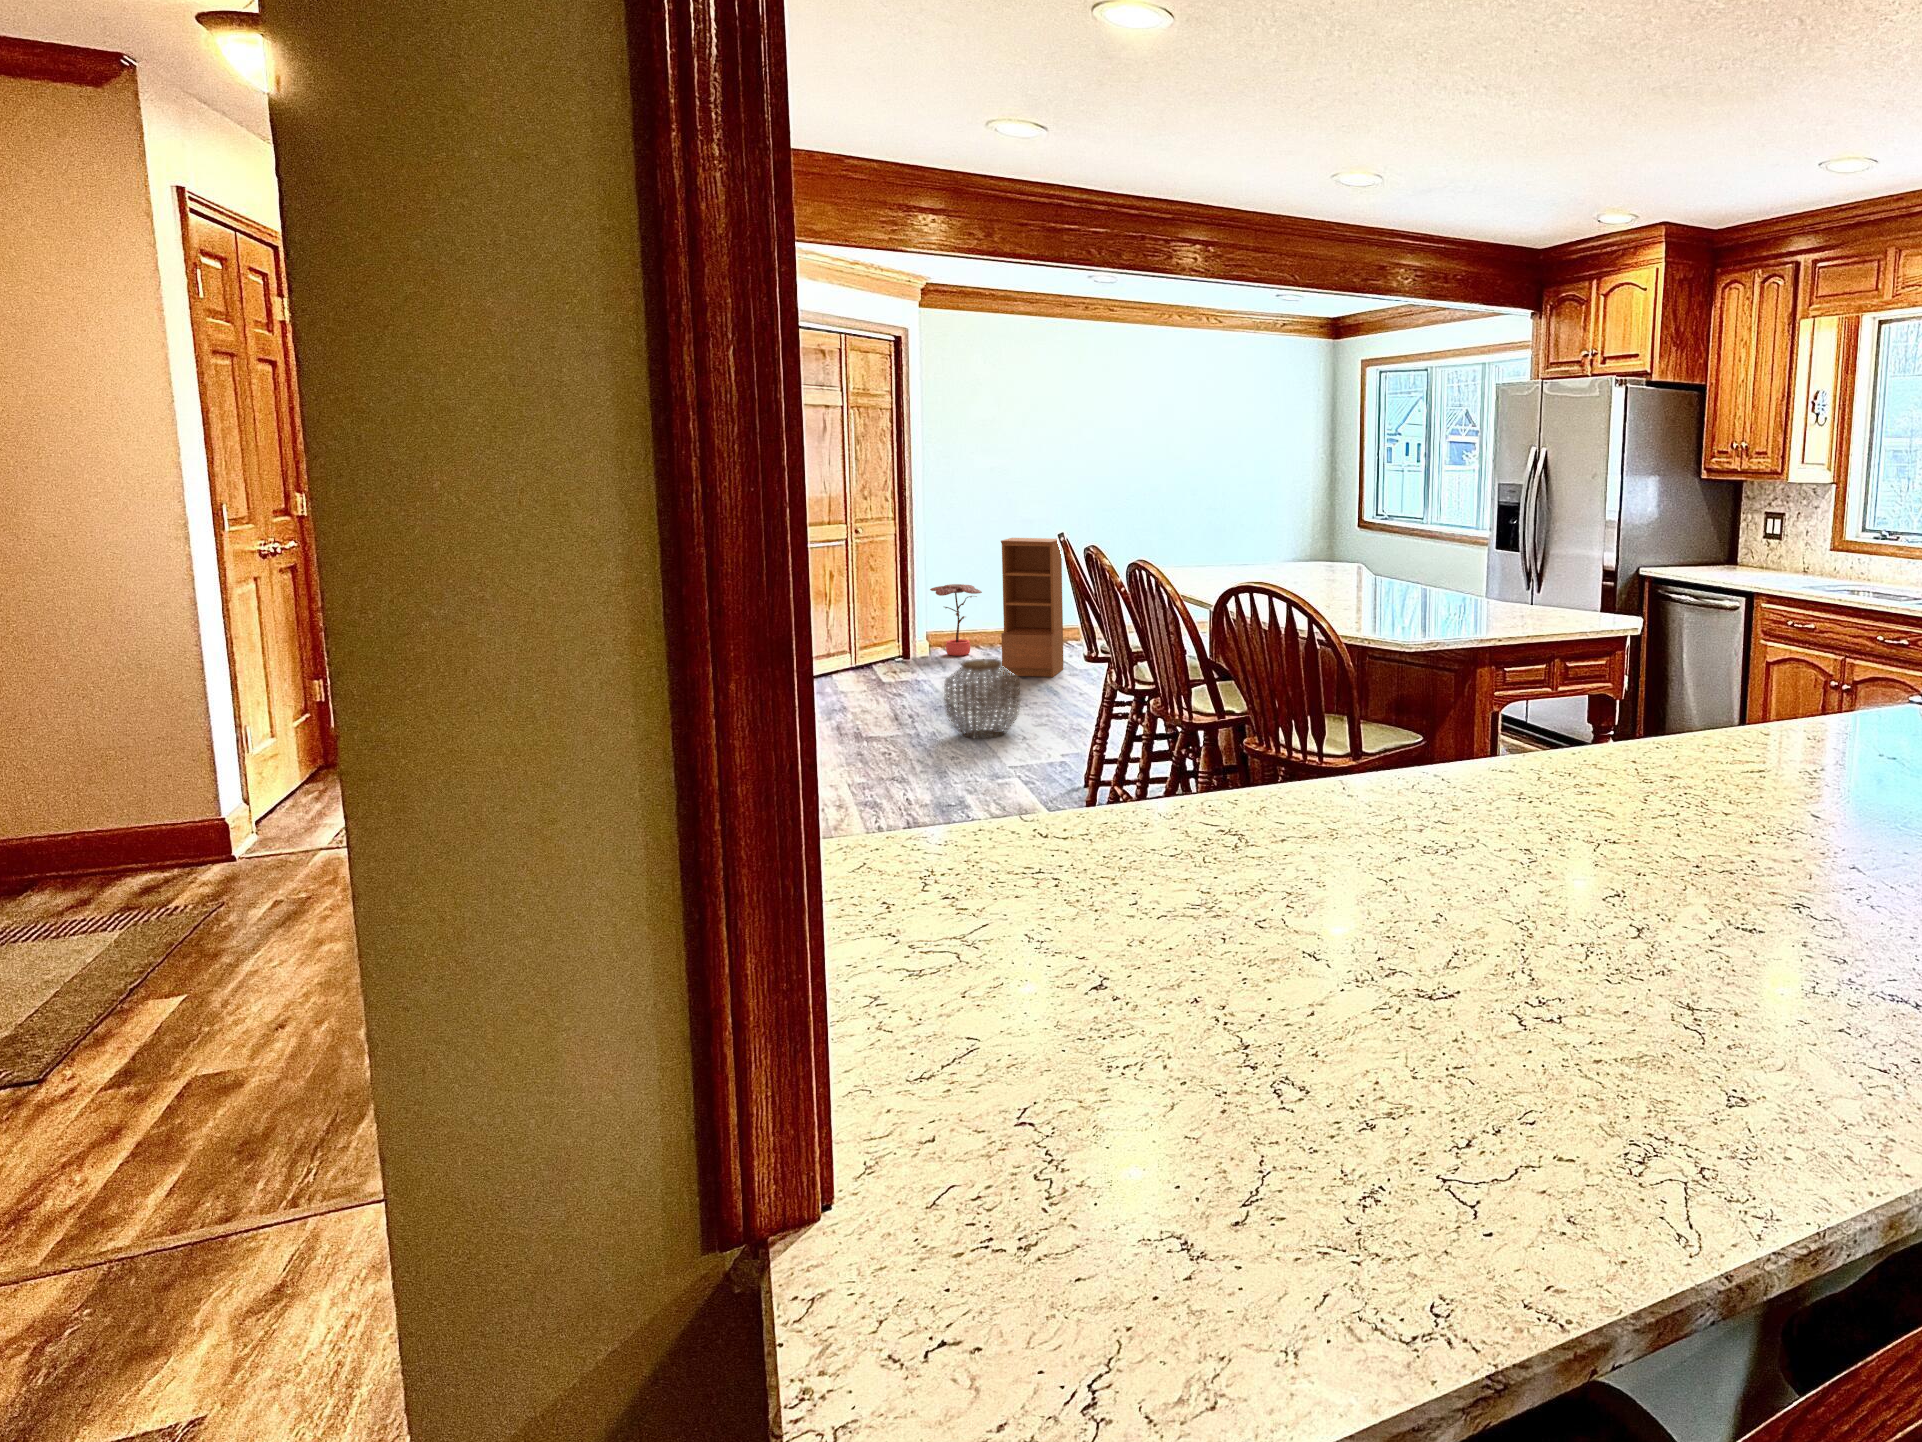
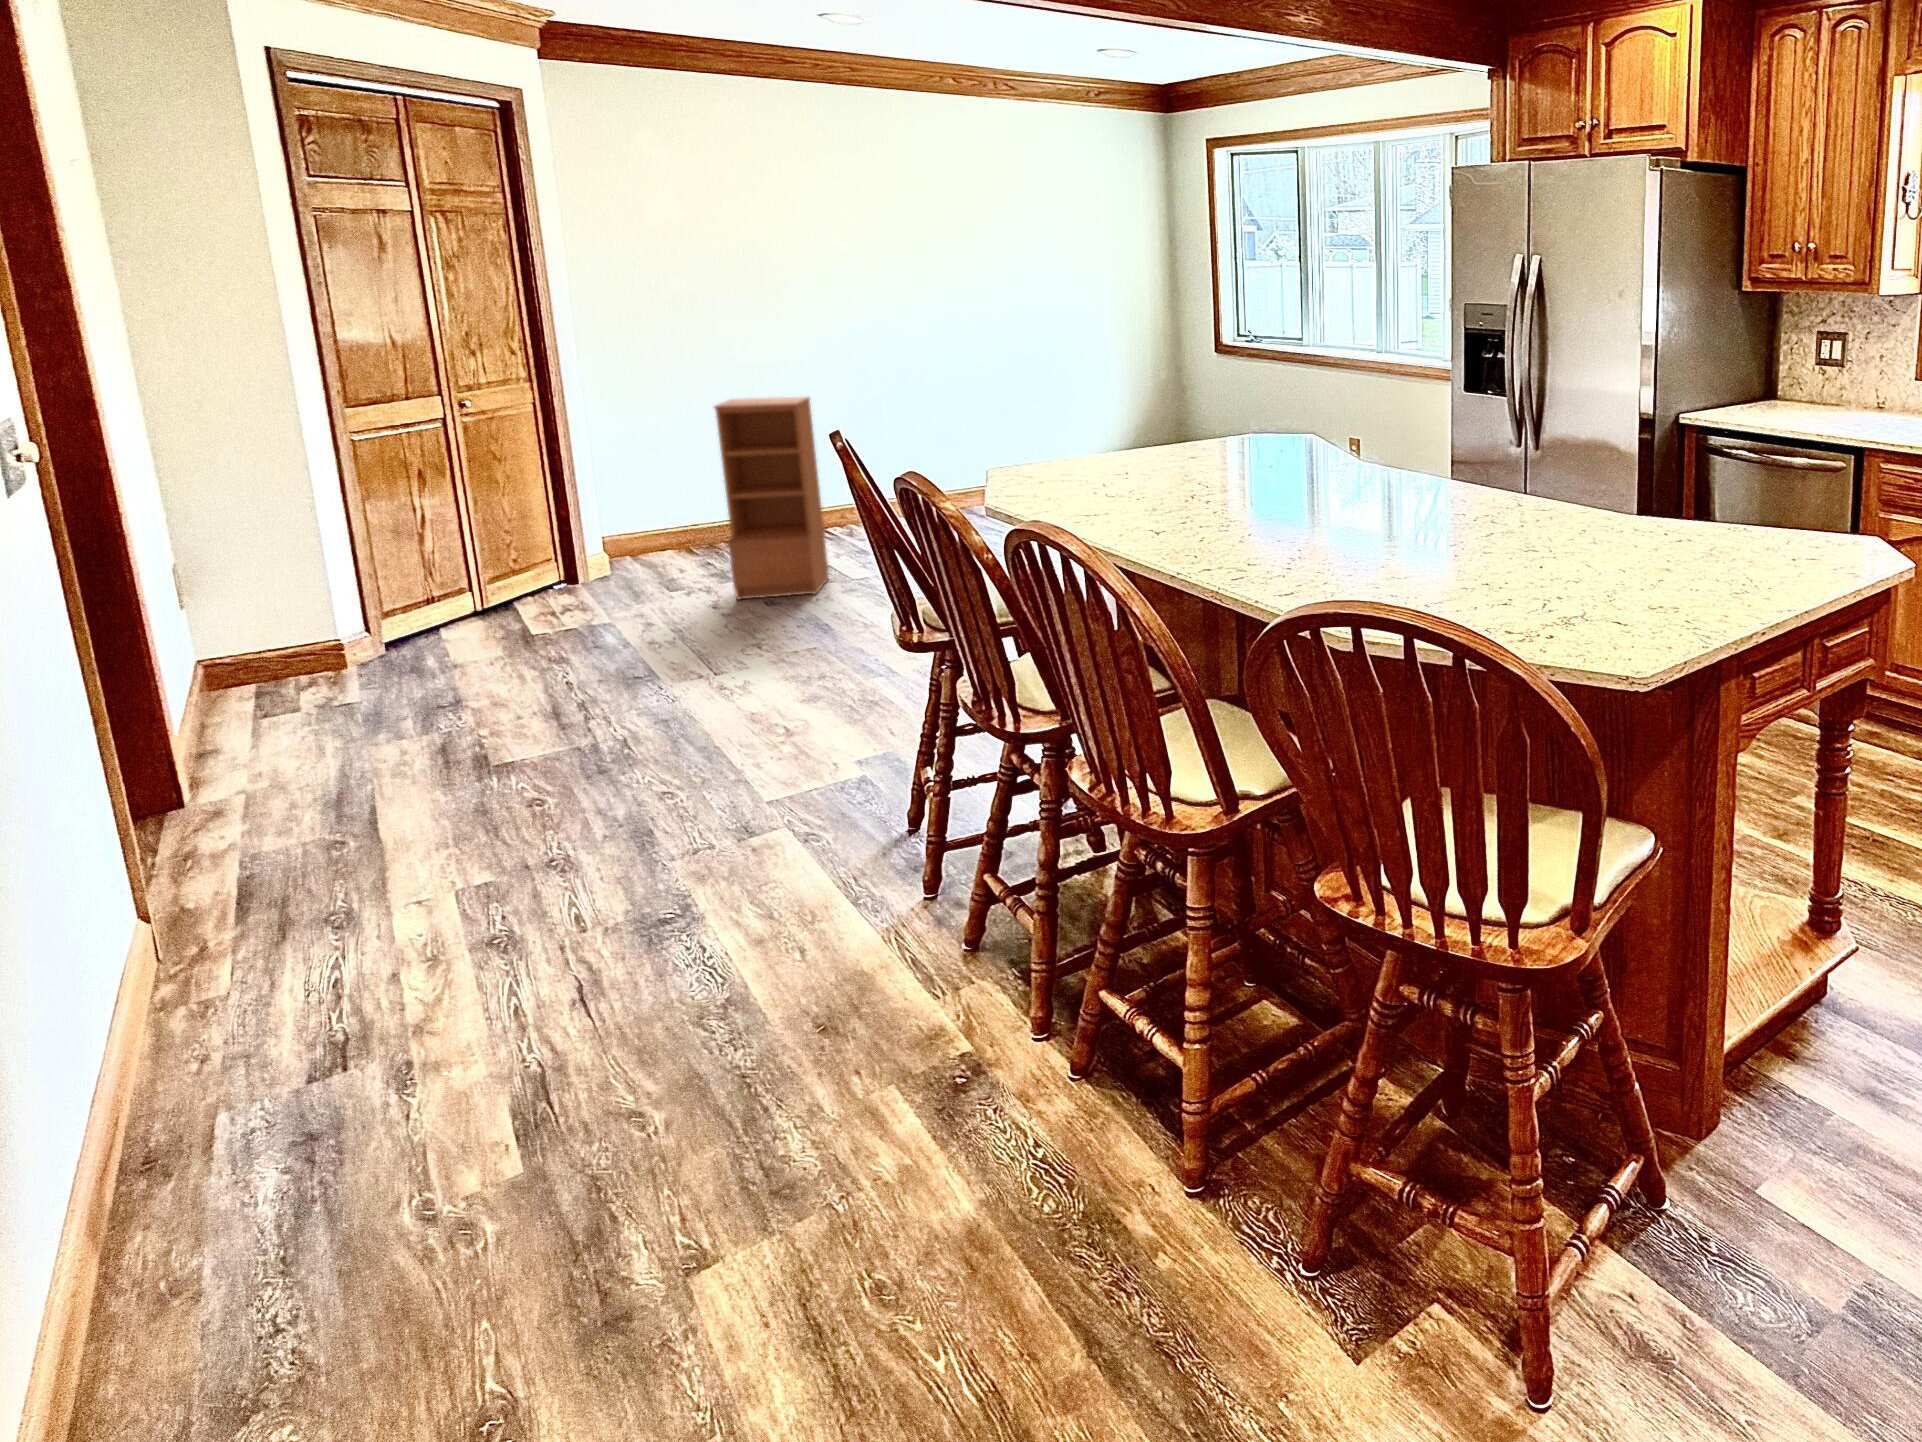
potted plant: present [930,584,982,656] -> none [601,465,687,569]
woven basket: present [945,659,1020,739] -> none [644,605,780,733]

